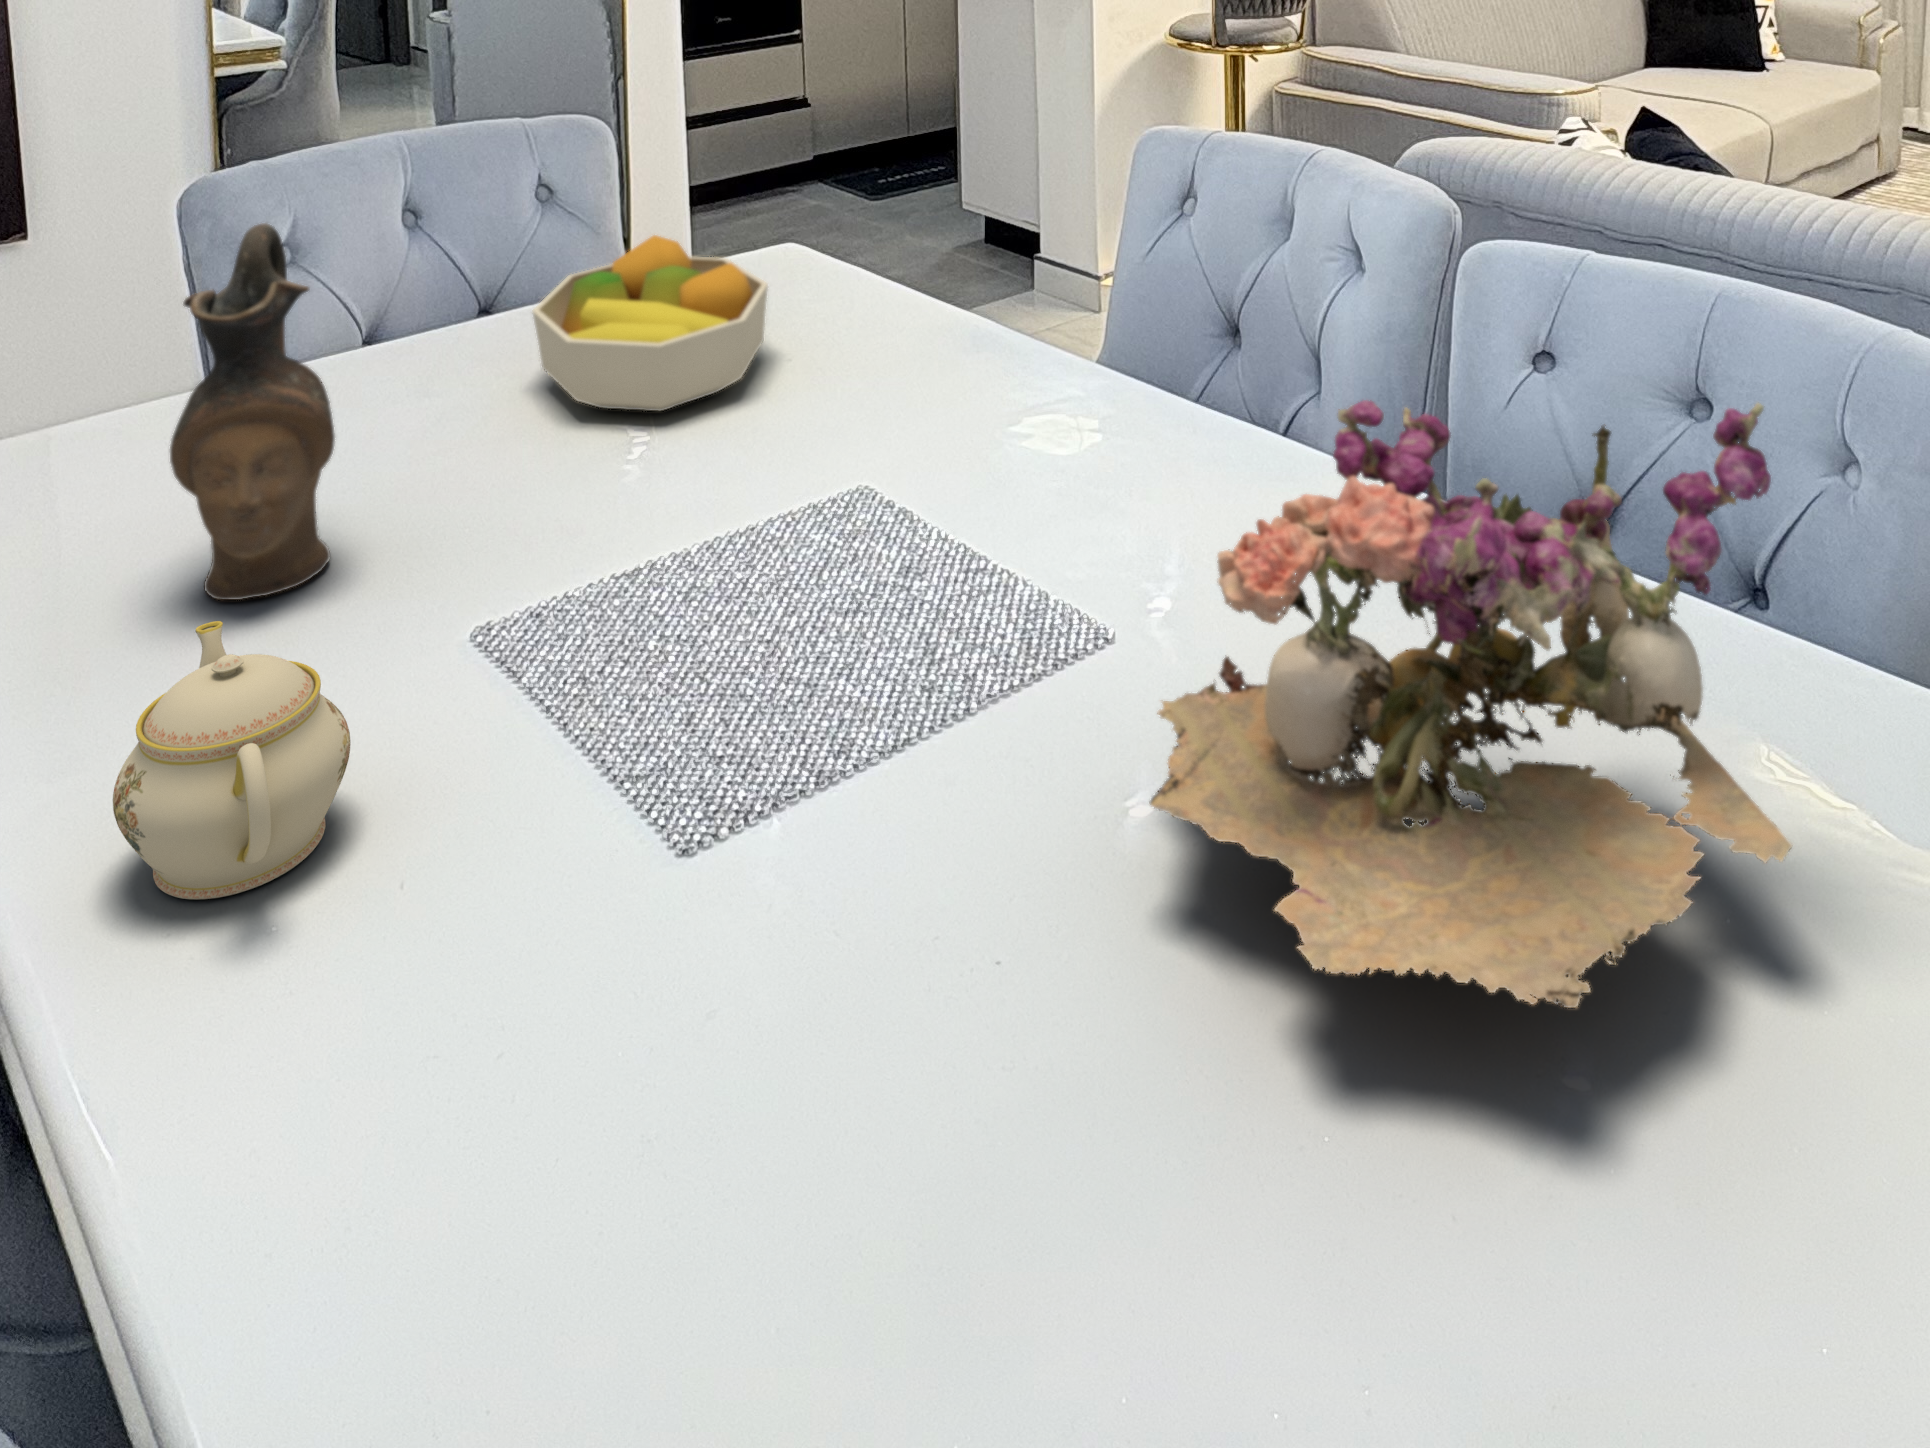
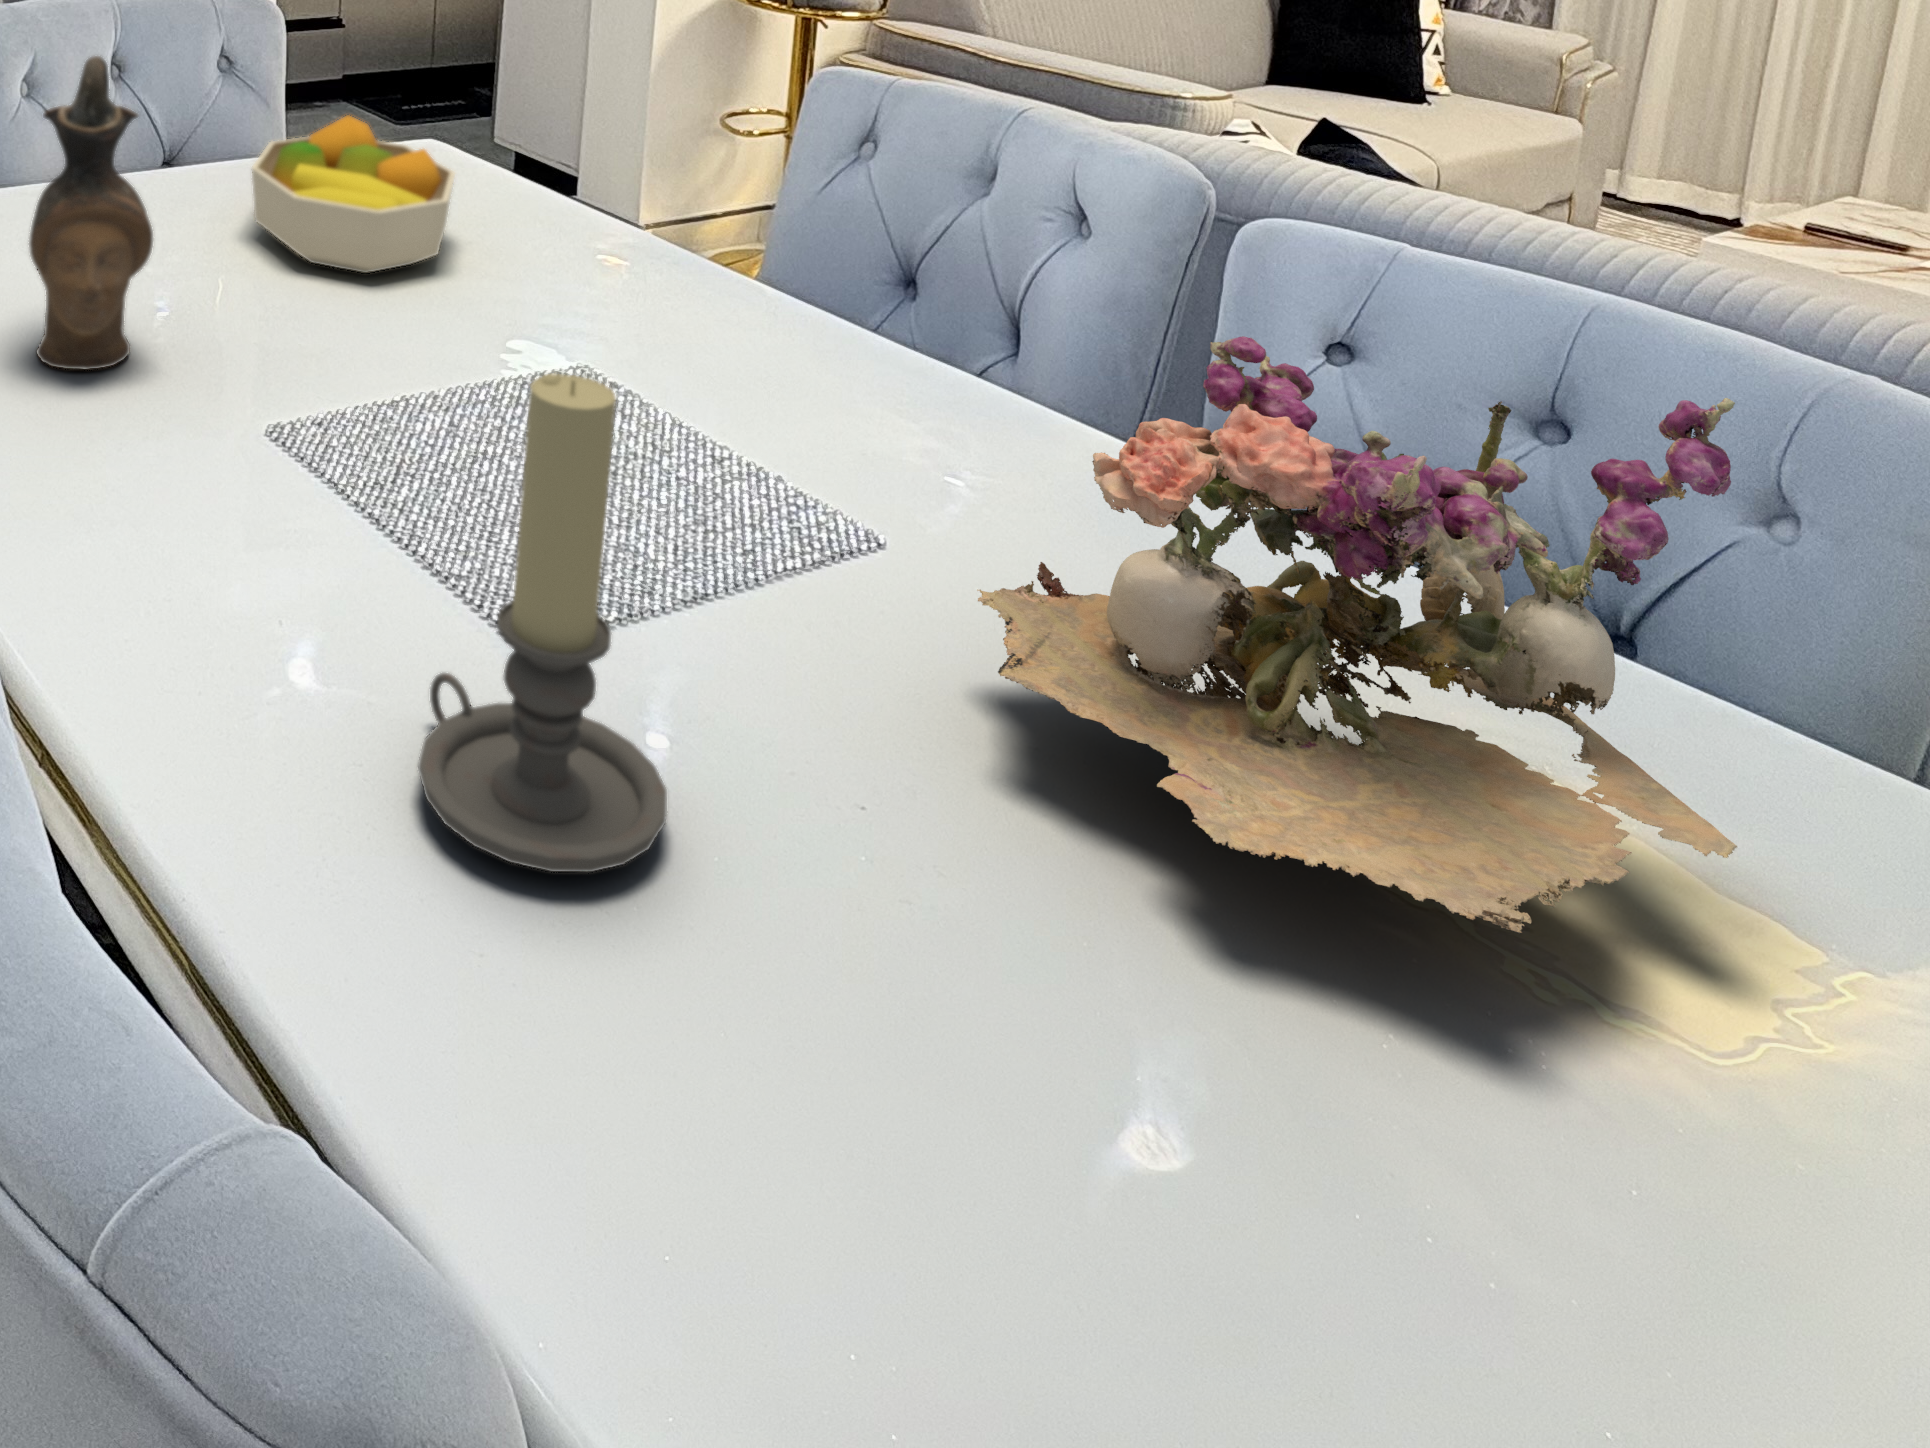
candle holder: none [460,582,764,1194] -> present [418,373,667,872]
teapot: present [113,621,350,900] -> none [68,373,239,592]

